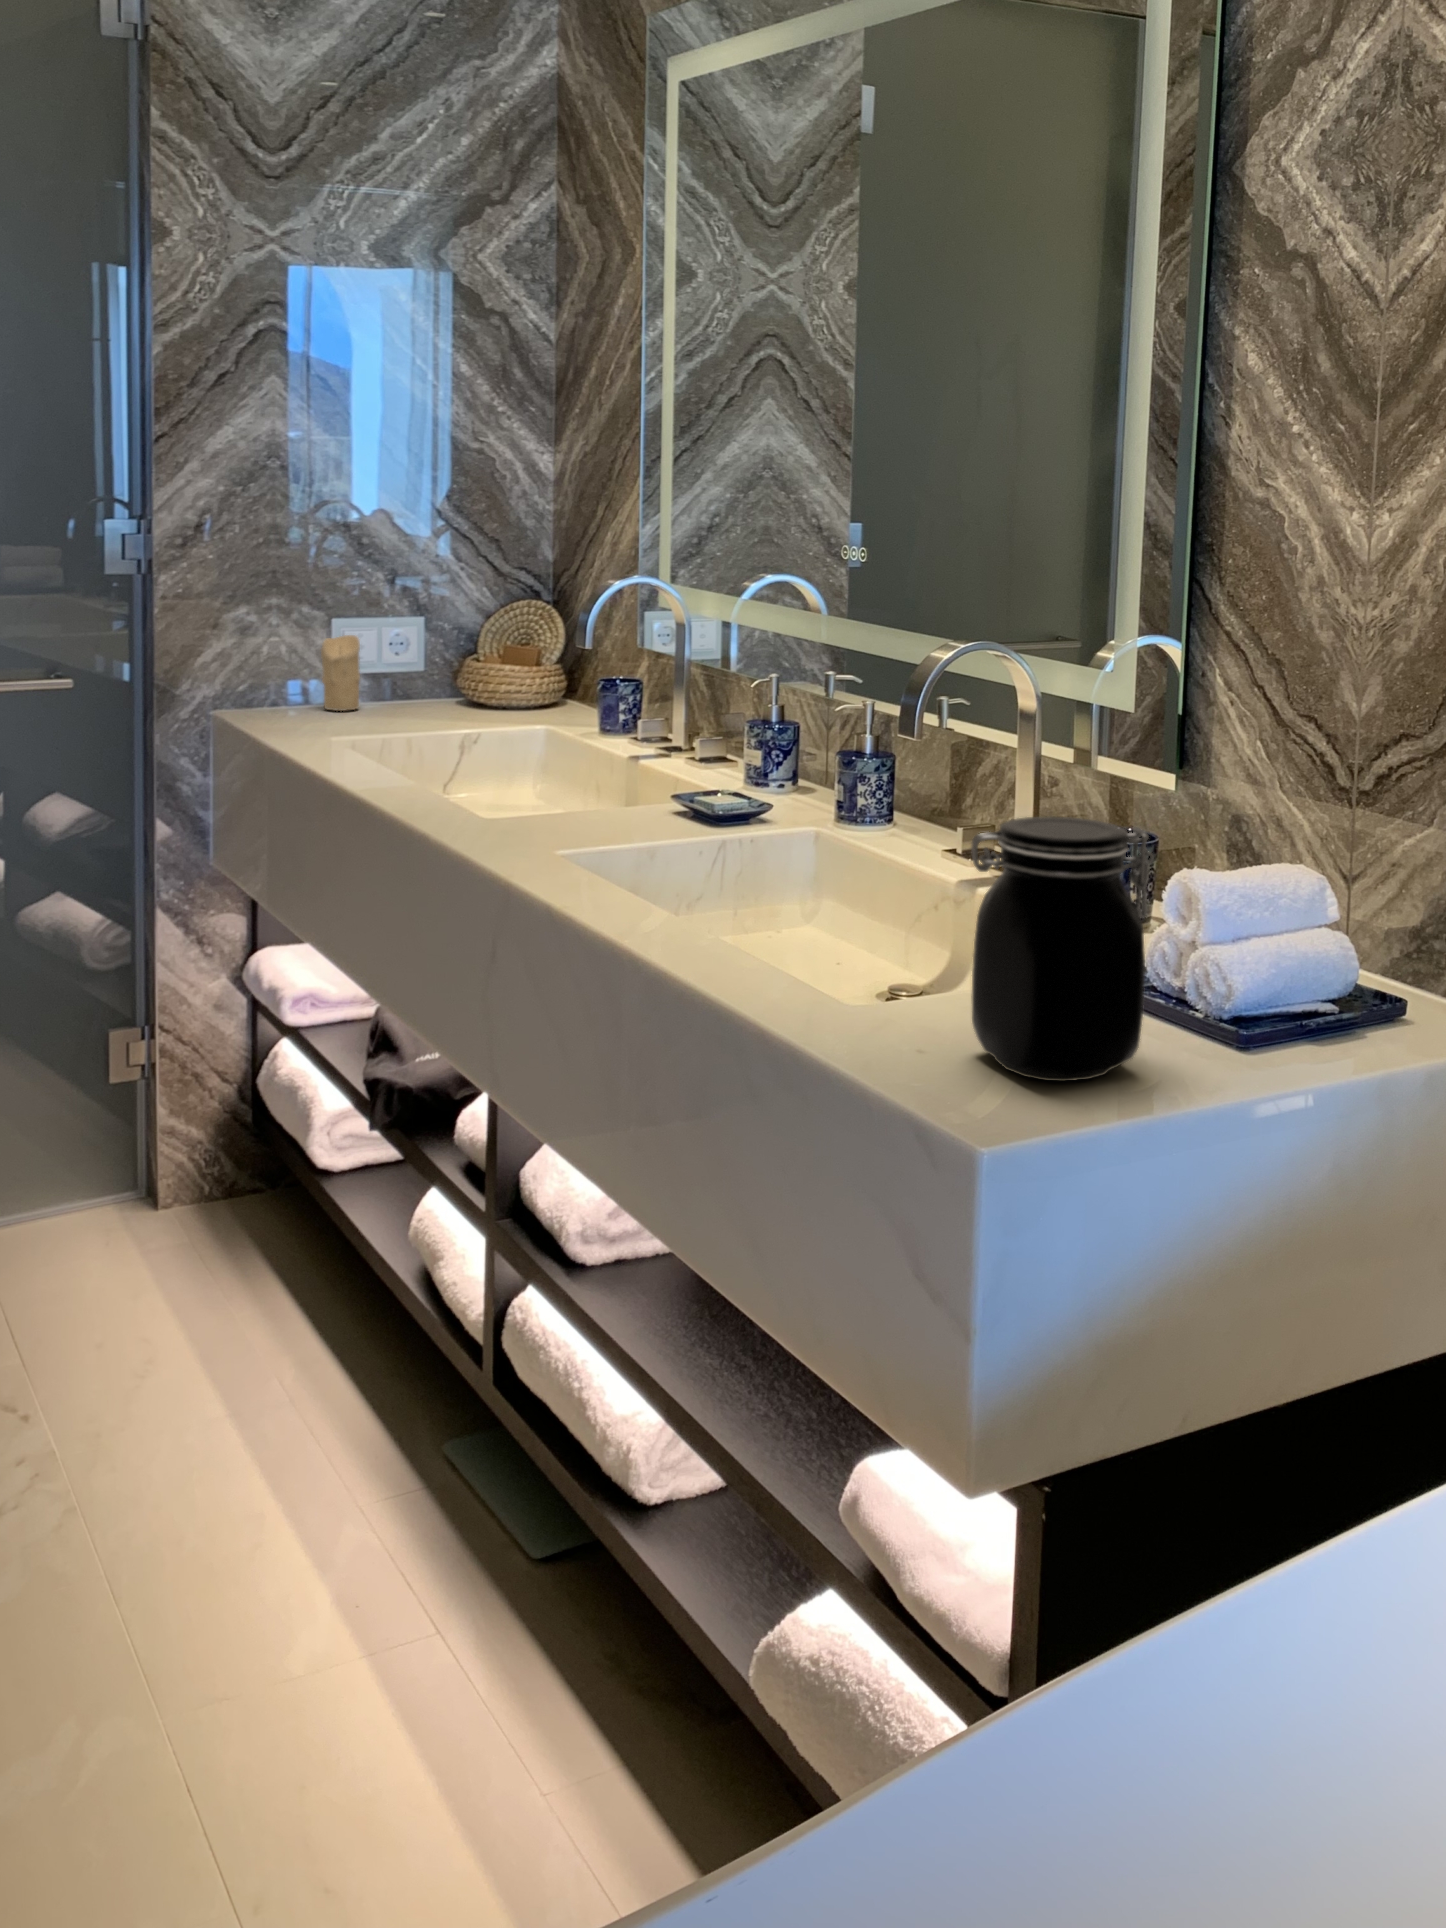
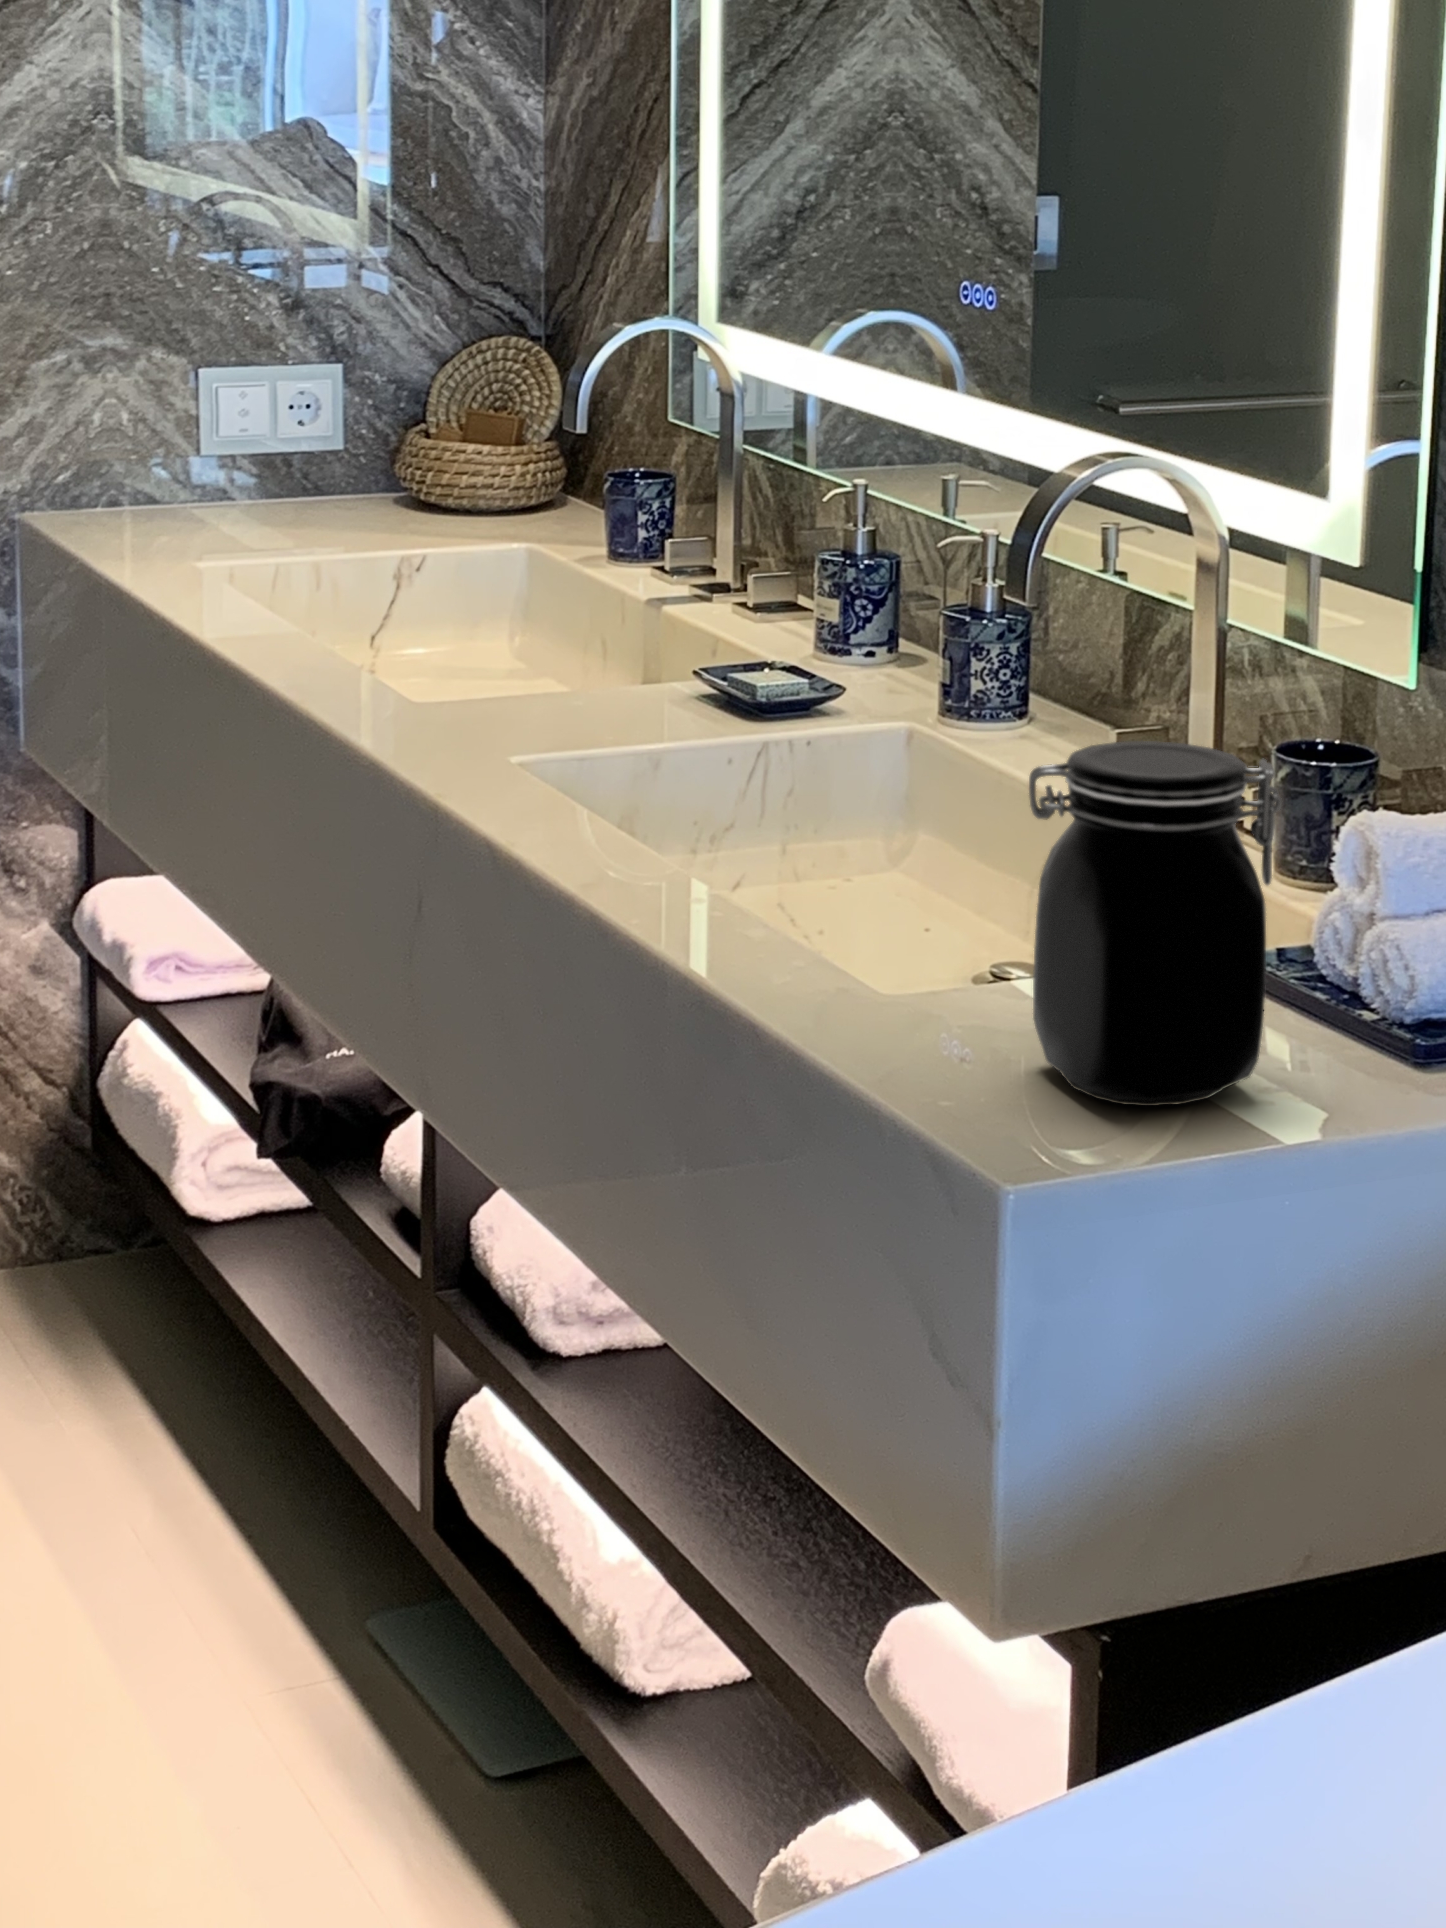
candle: present [321,635,360,711] -> none [180,398,240,518]

